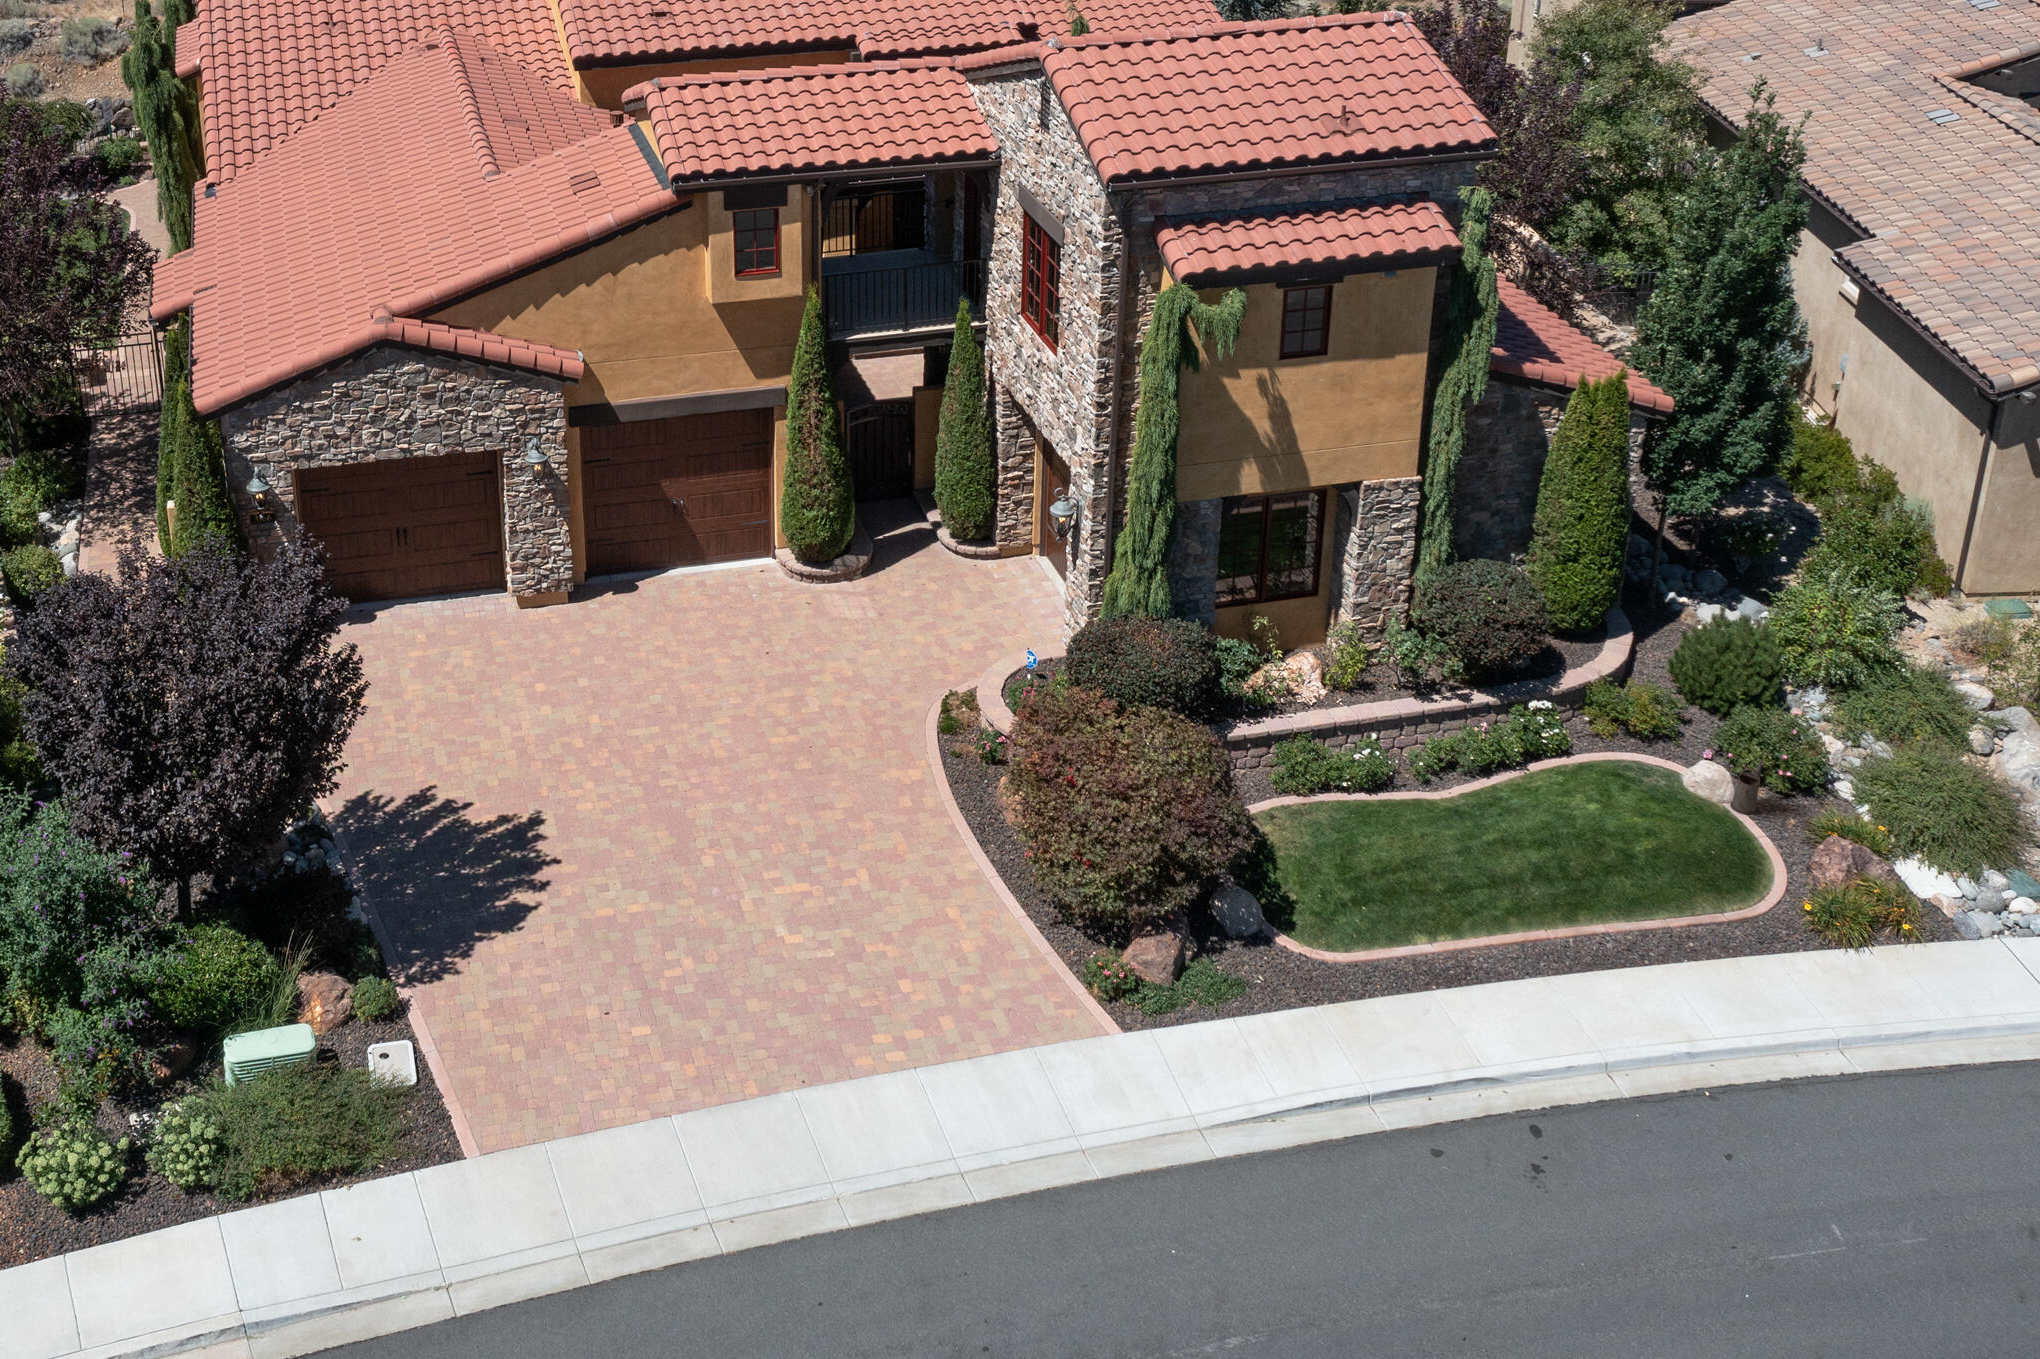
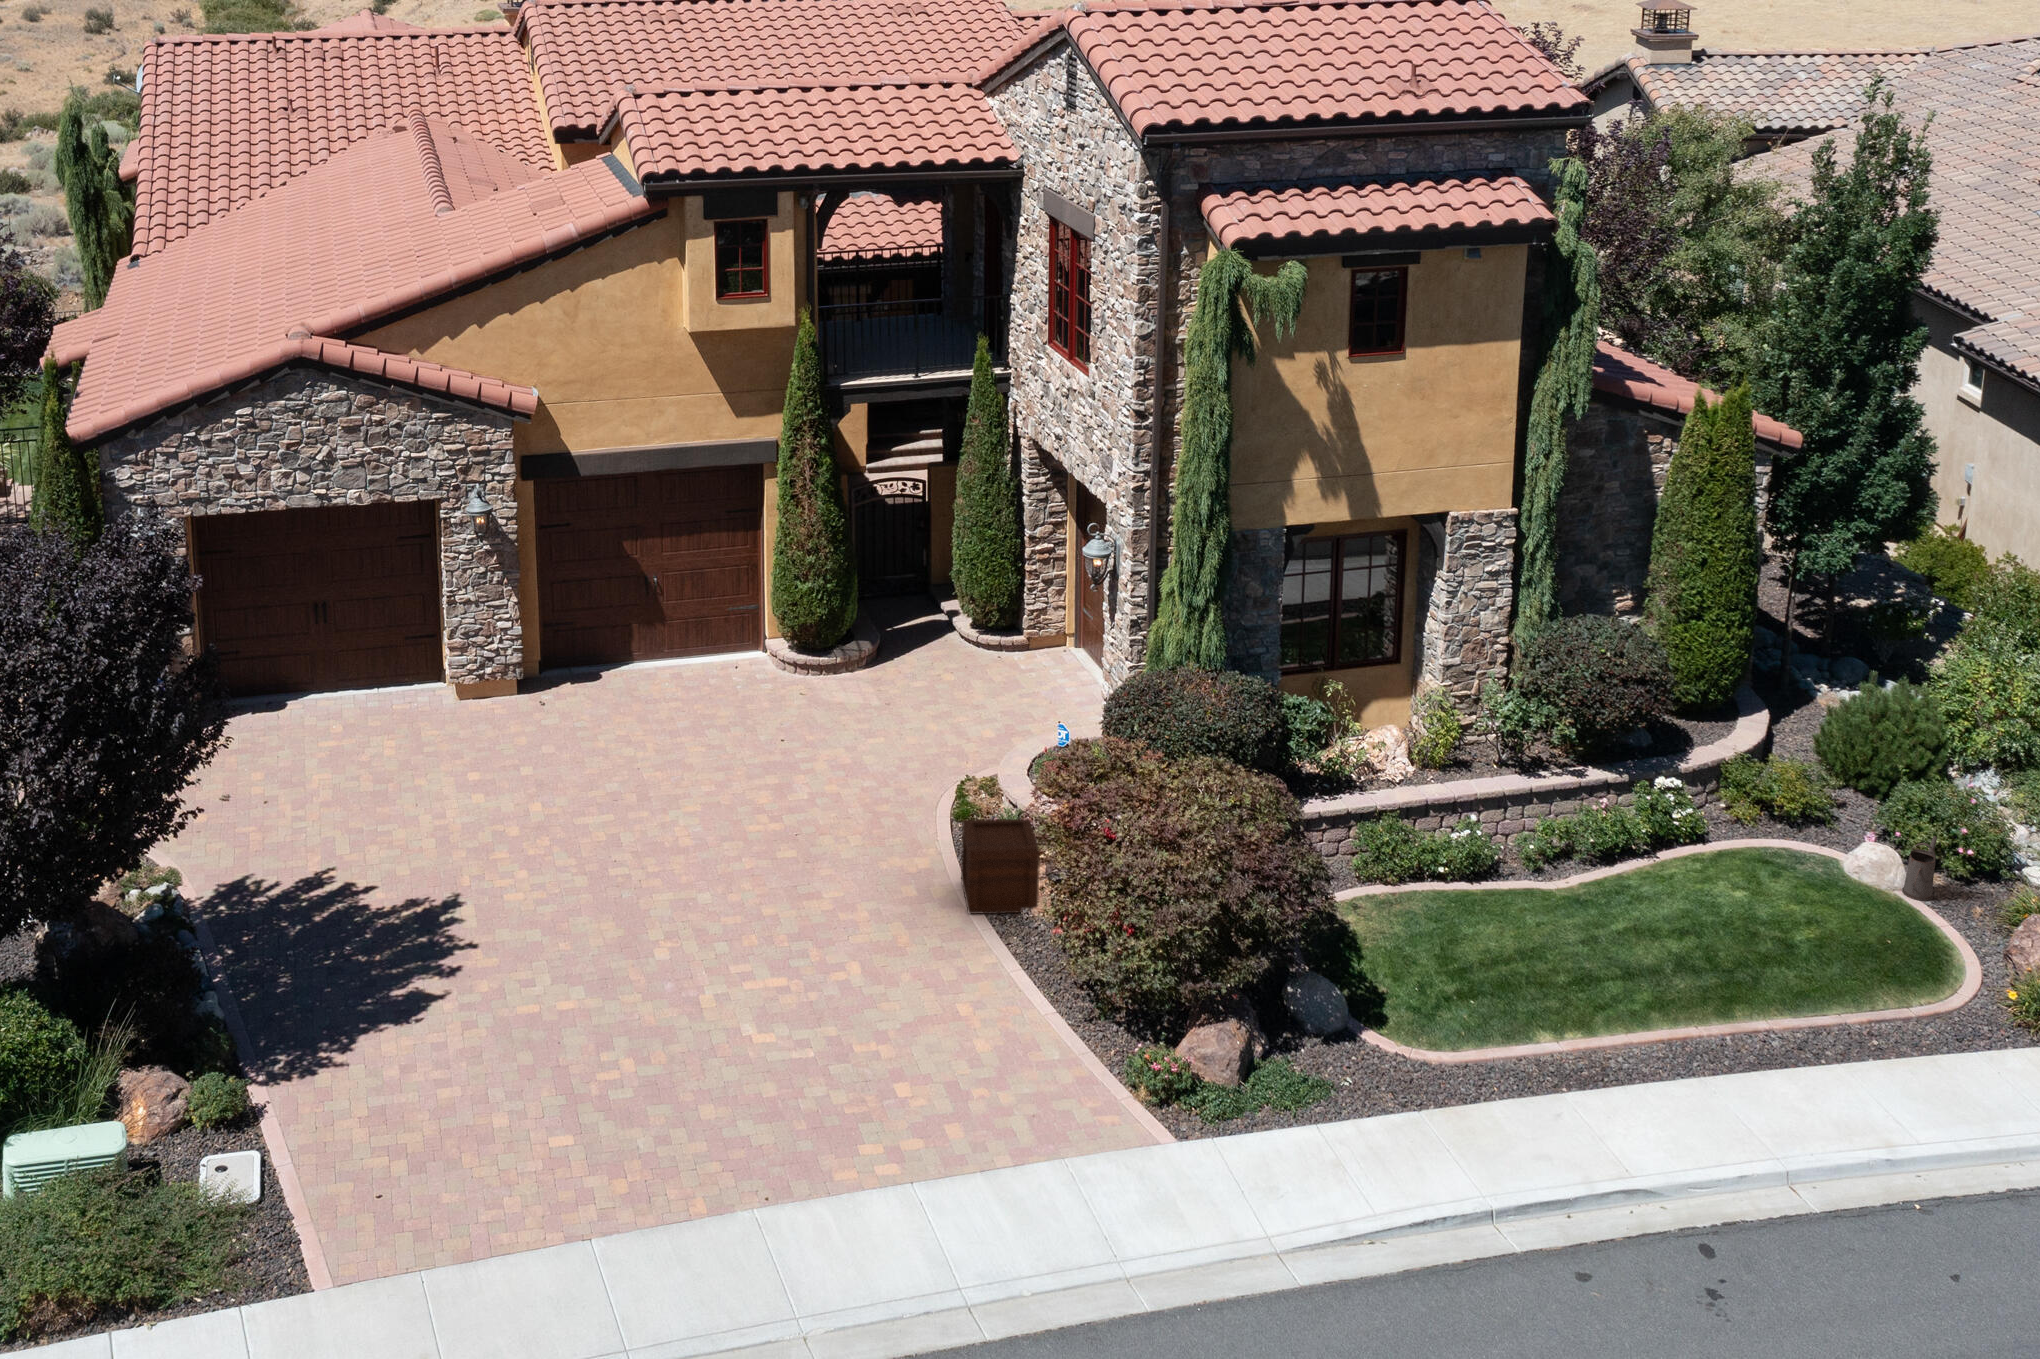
wooden crate: none [946,744,1013,823] -> present [961,818,1040,914]

